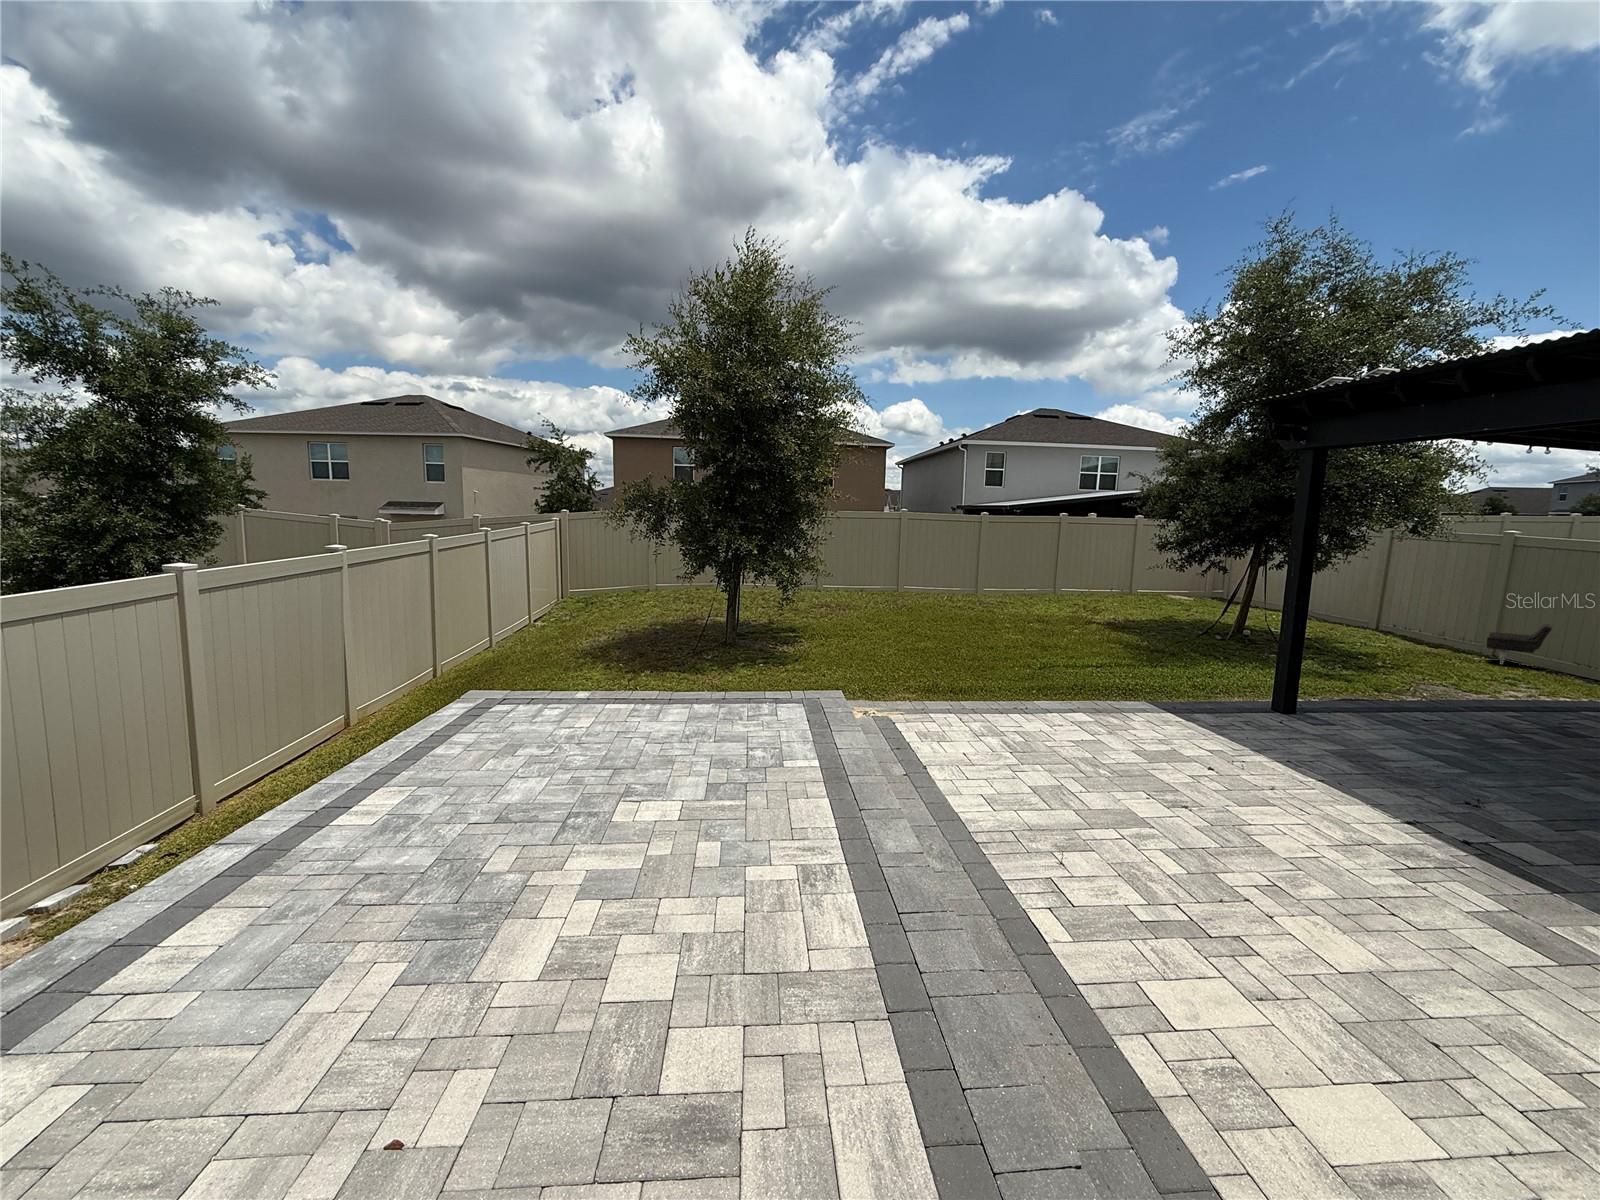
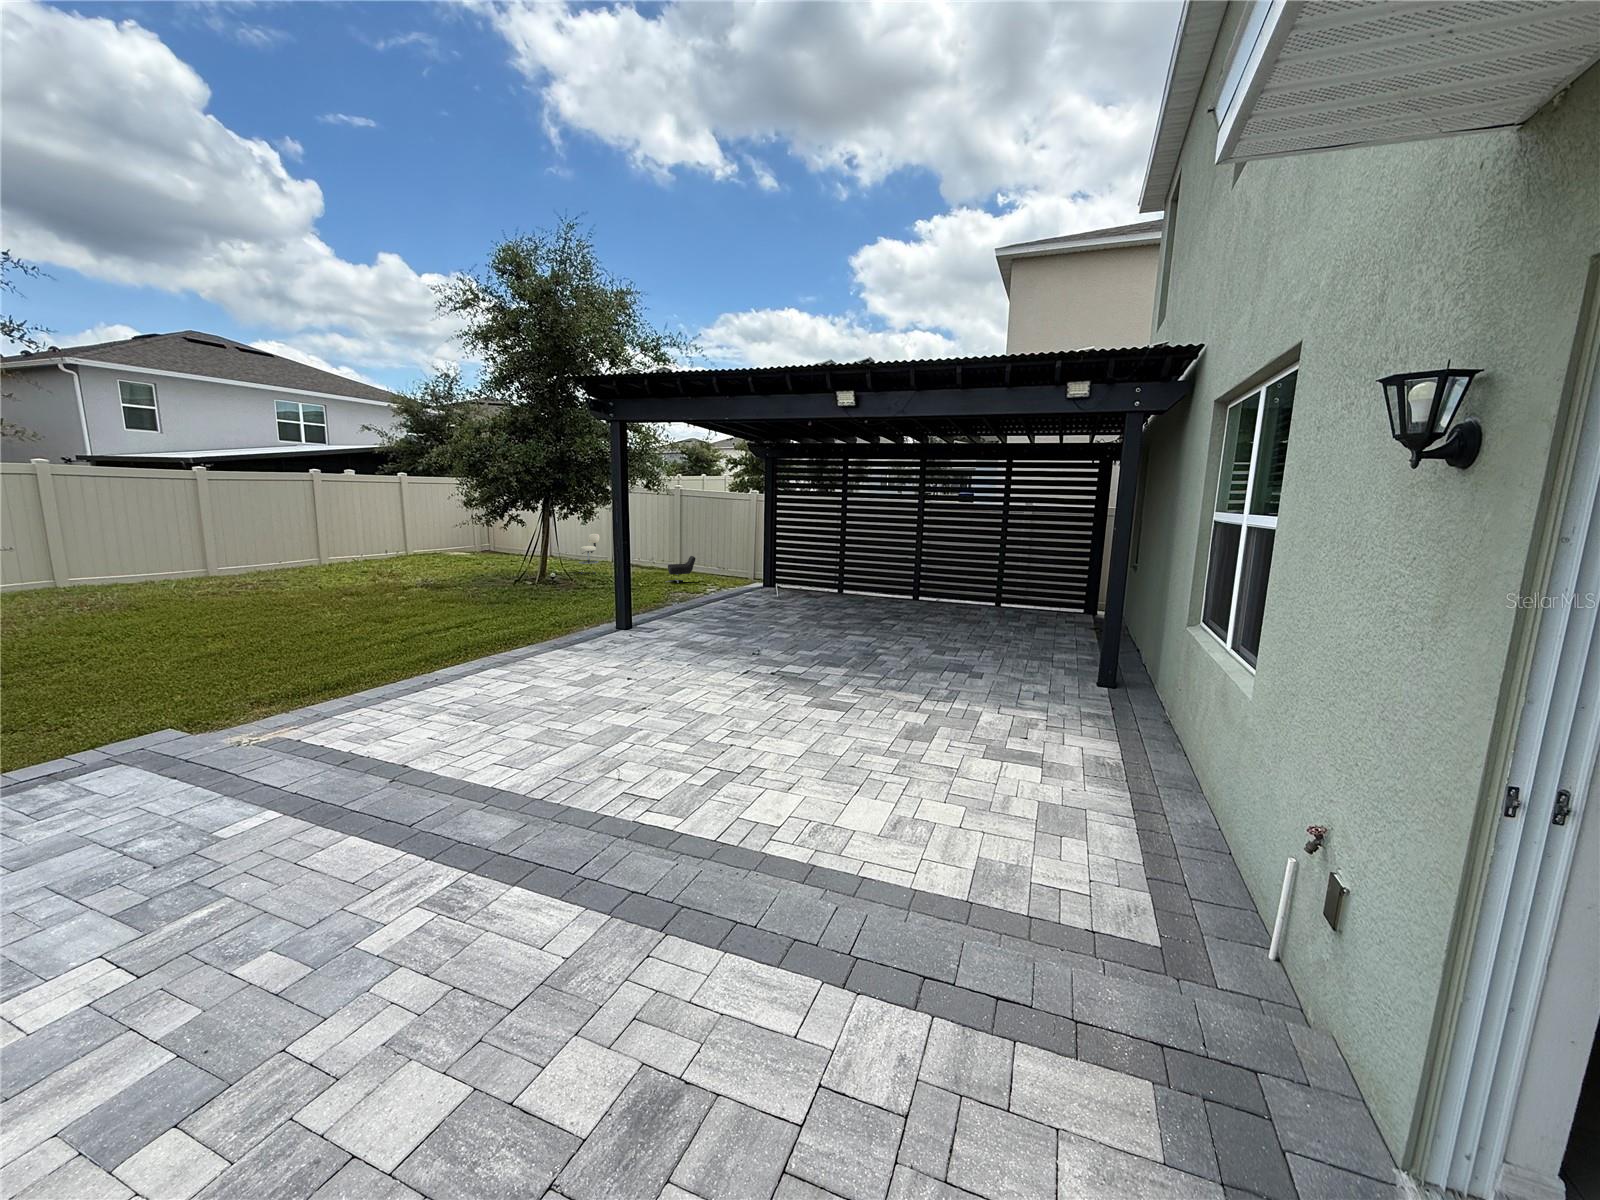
stool: none [1337,573,1382,630] -> present [579,534,600,574]

